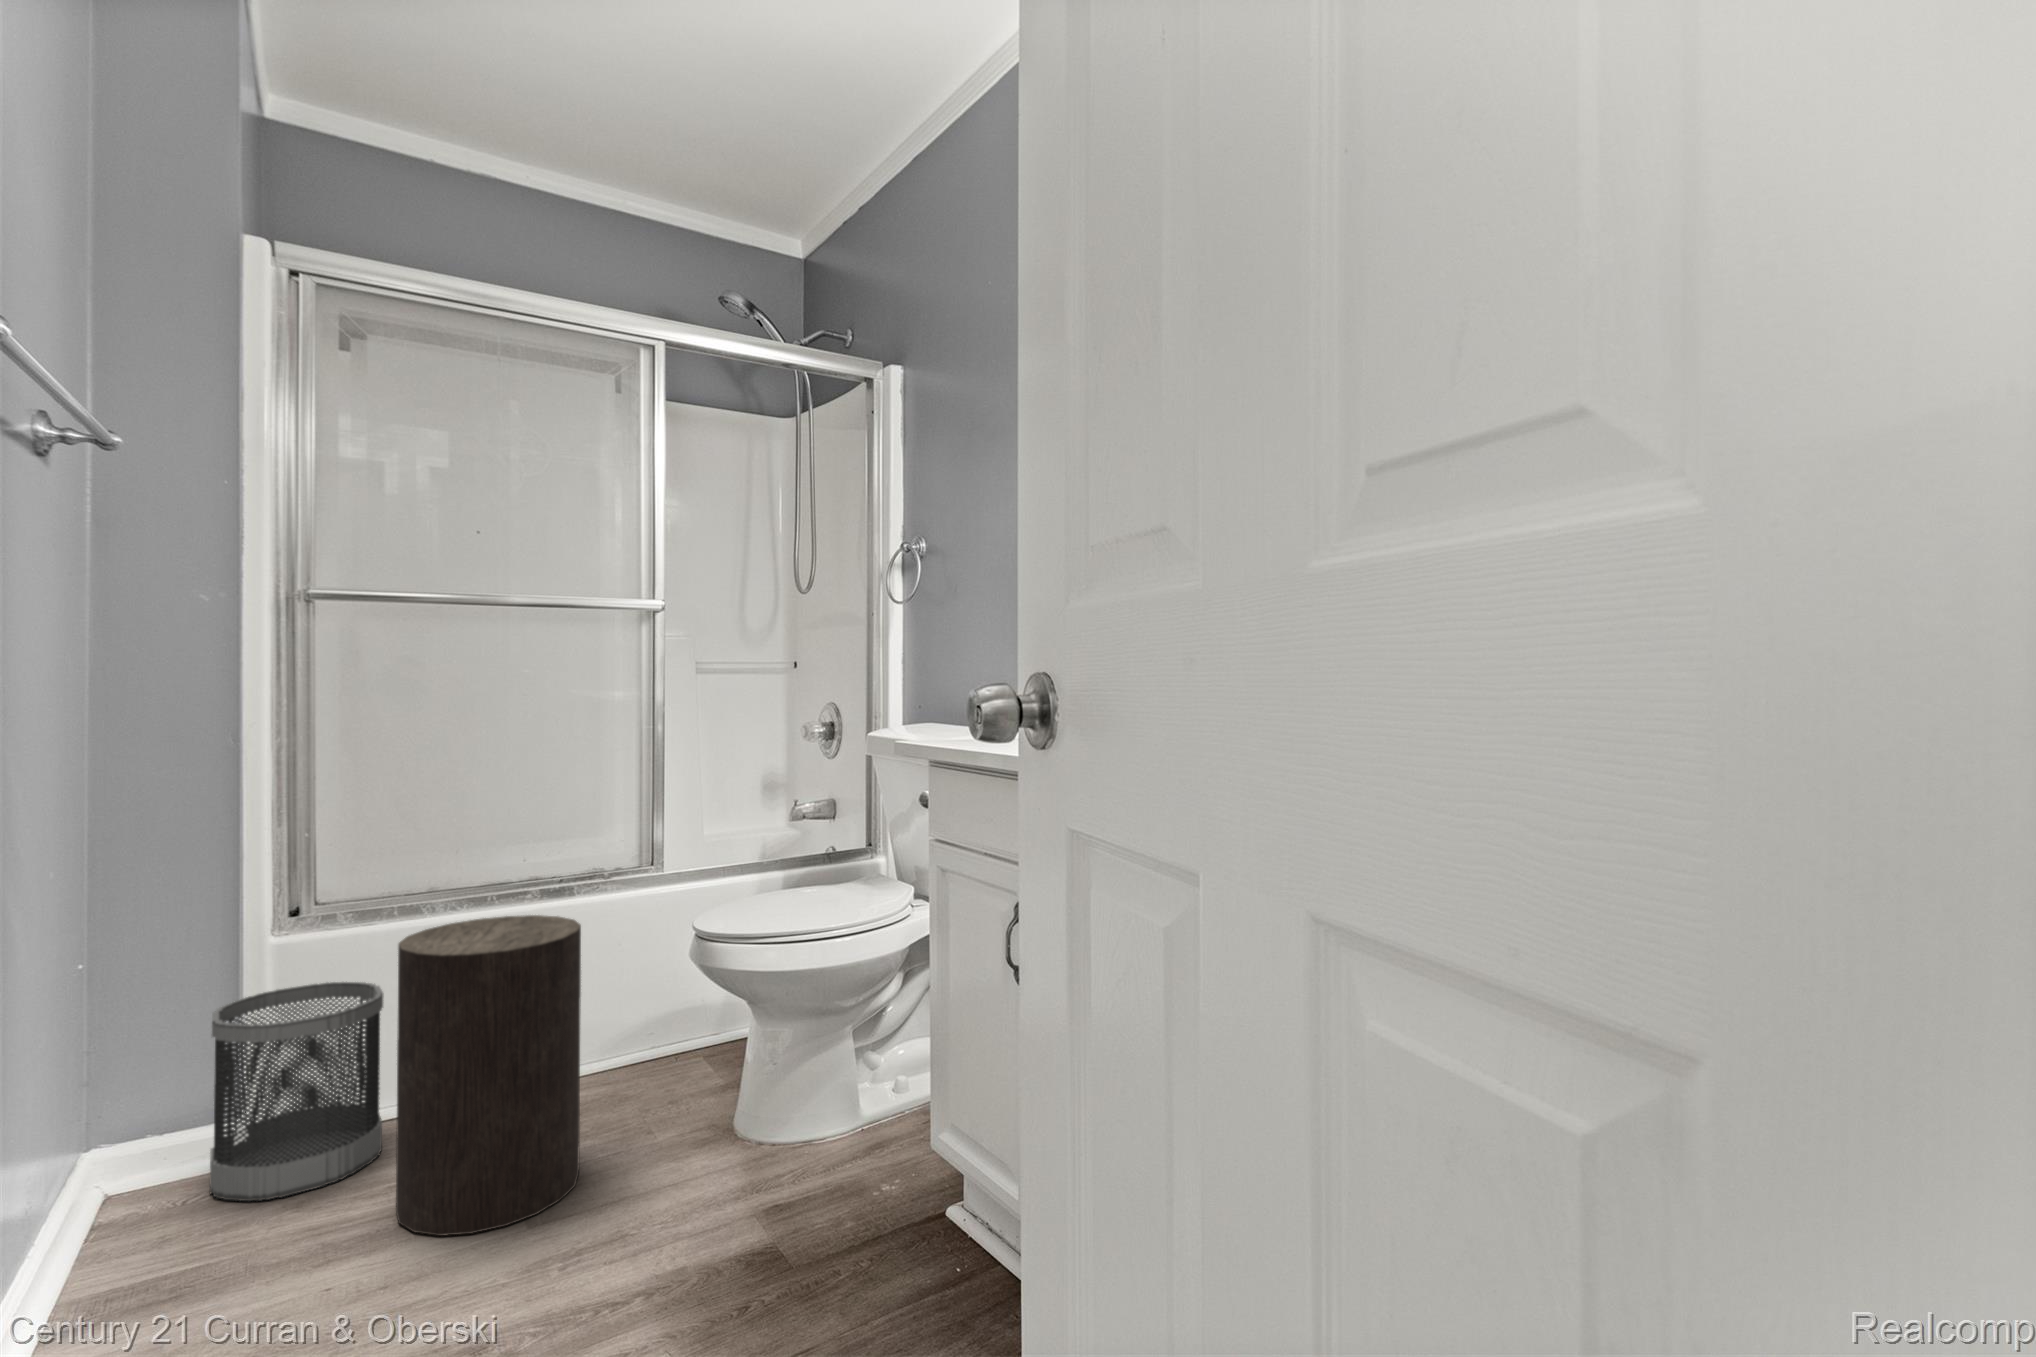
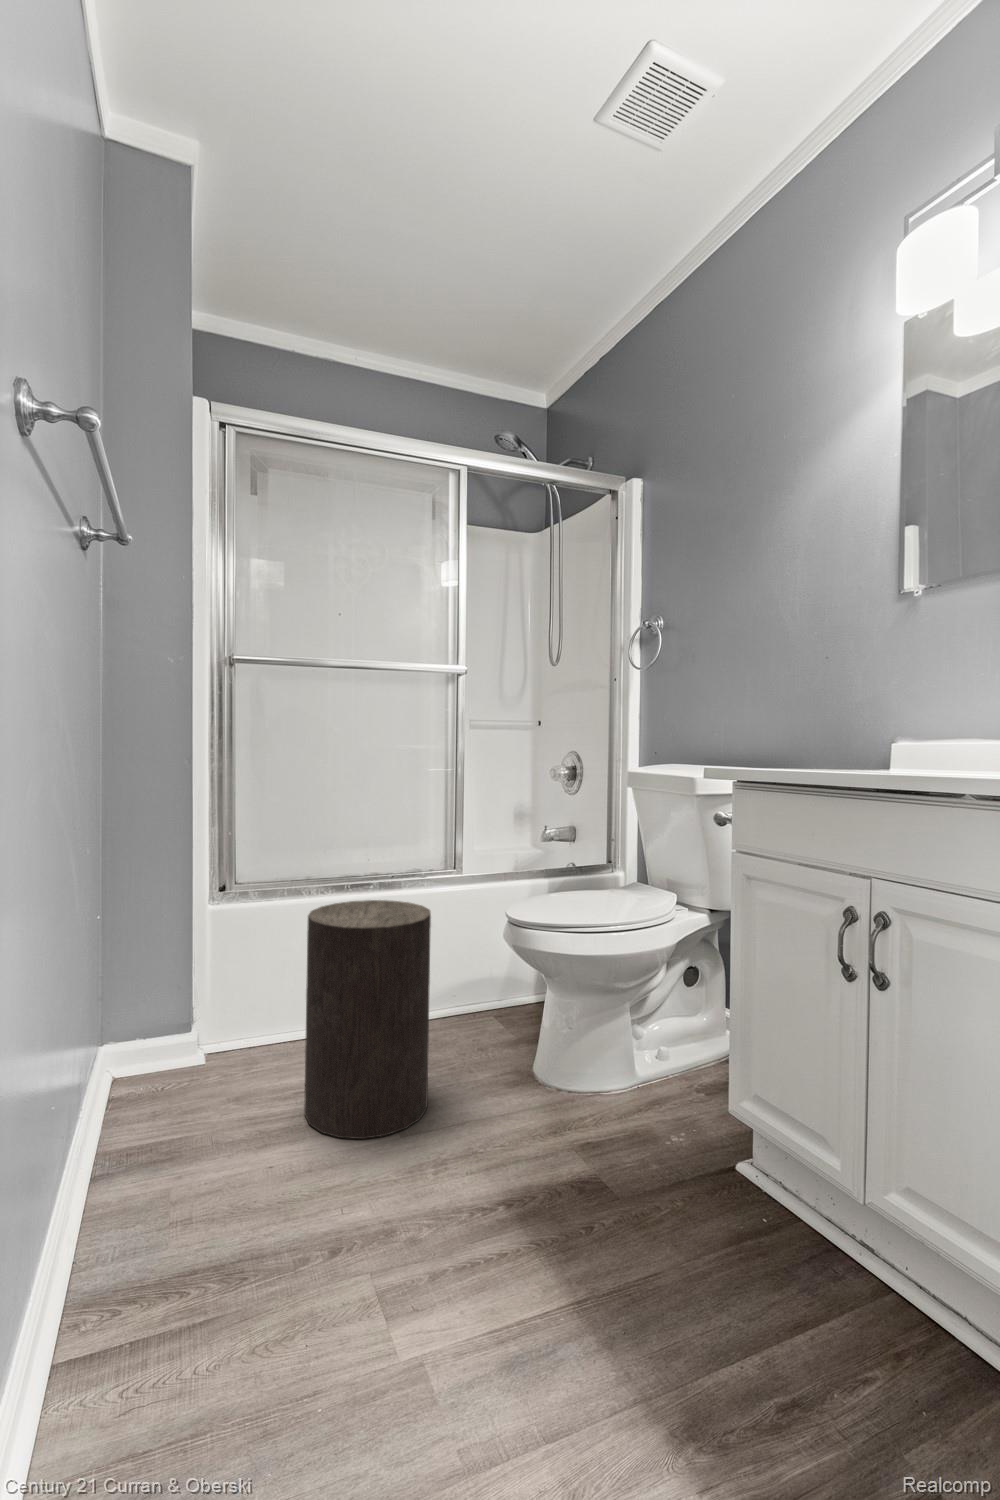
wastebasket: present [210,982,383,1201] -> none [174,940,284,1096]

